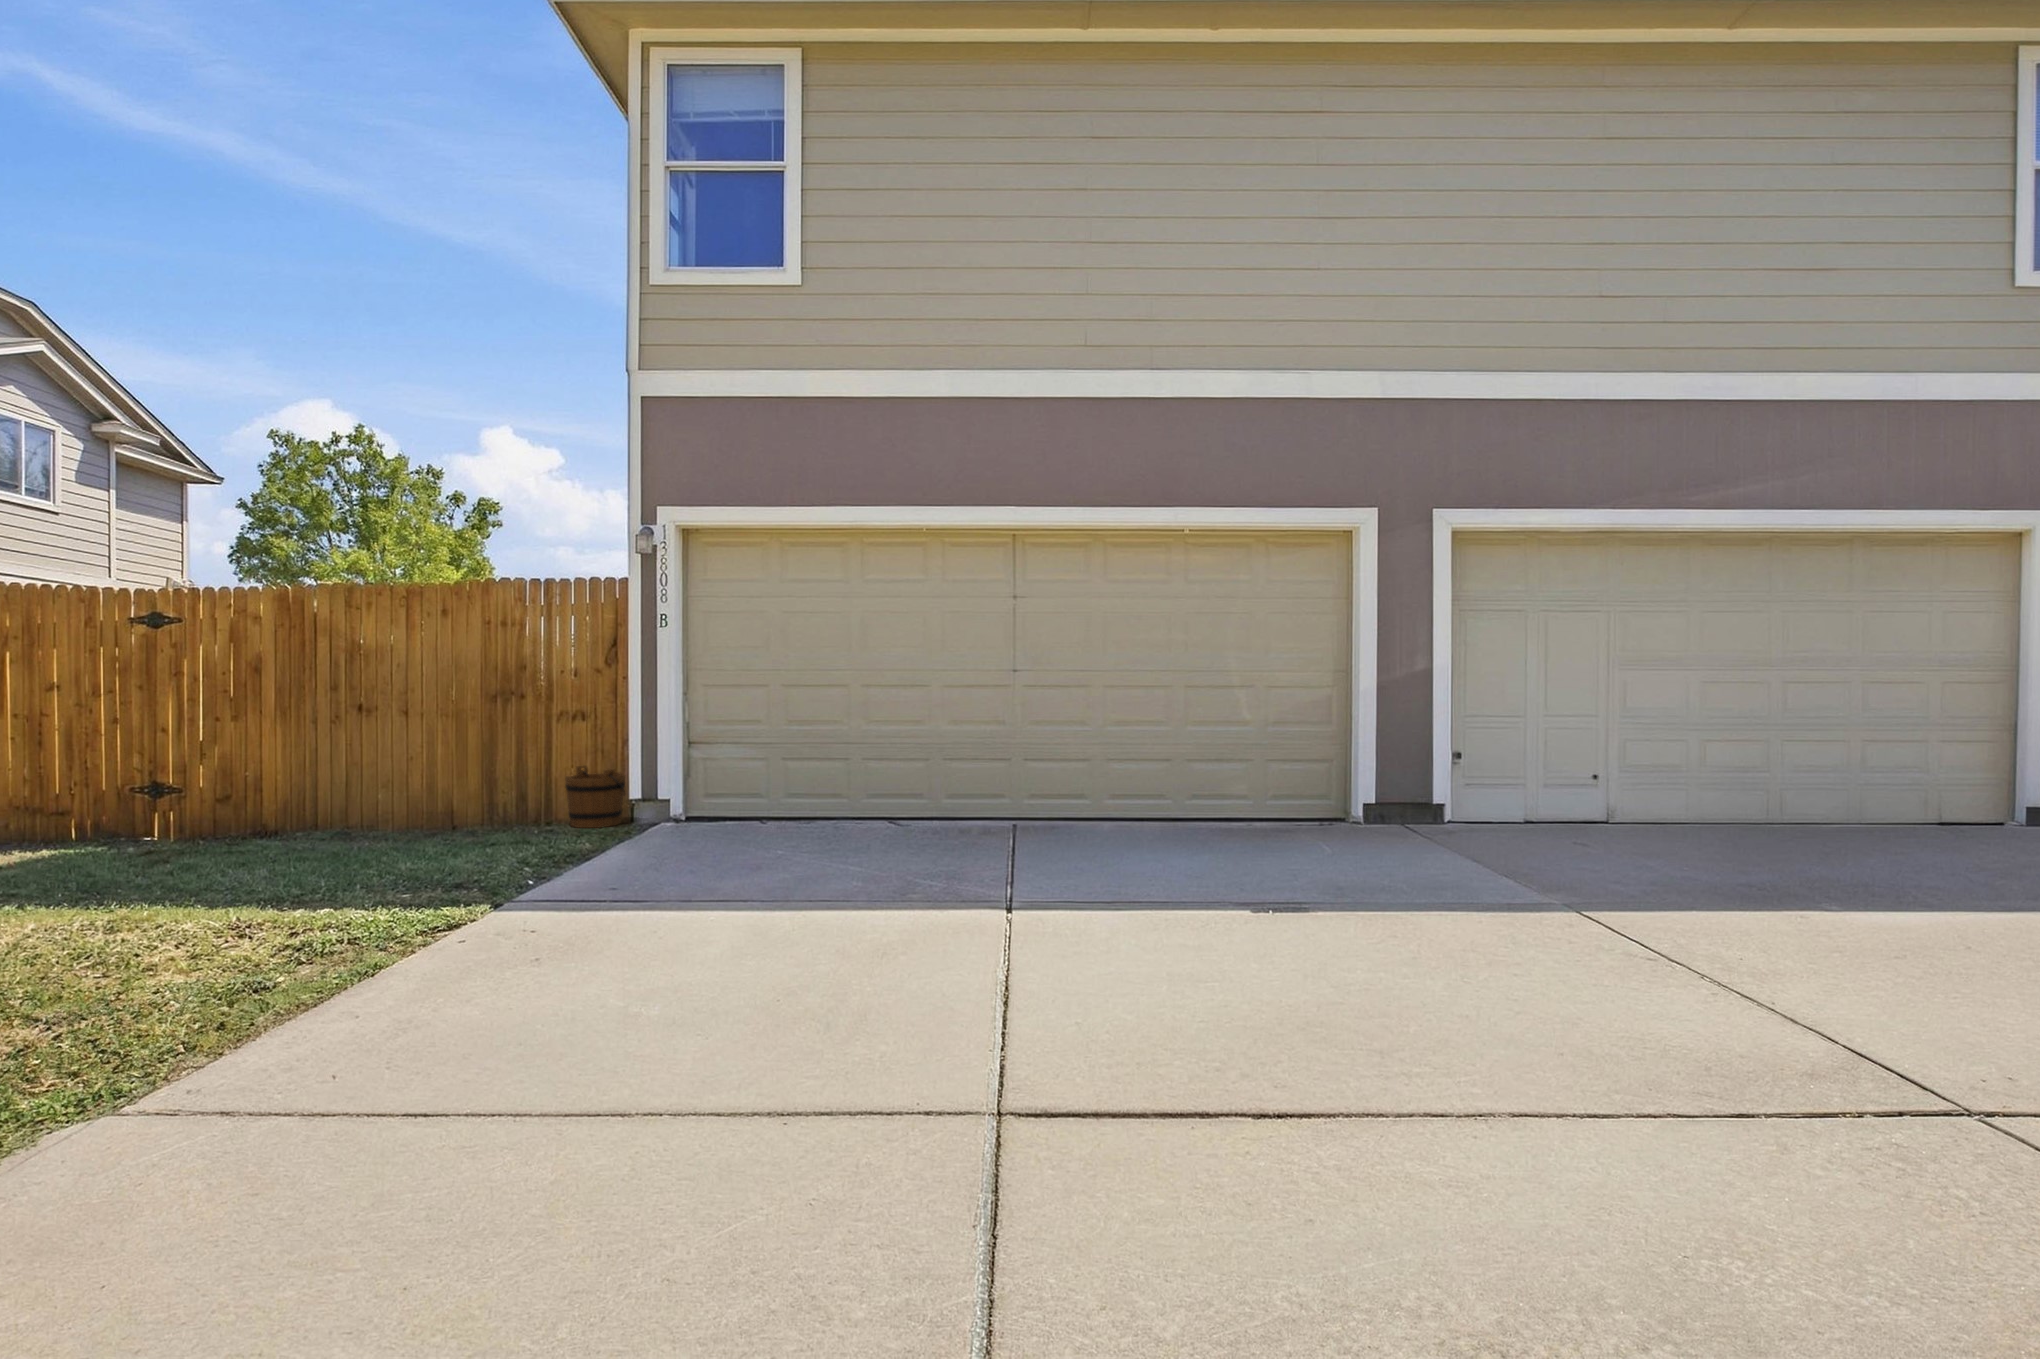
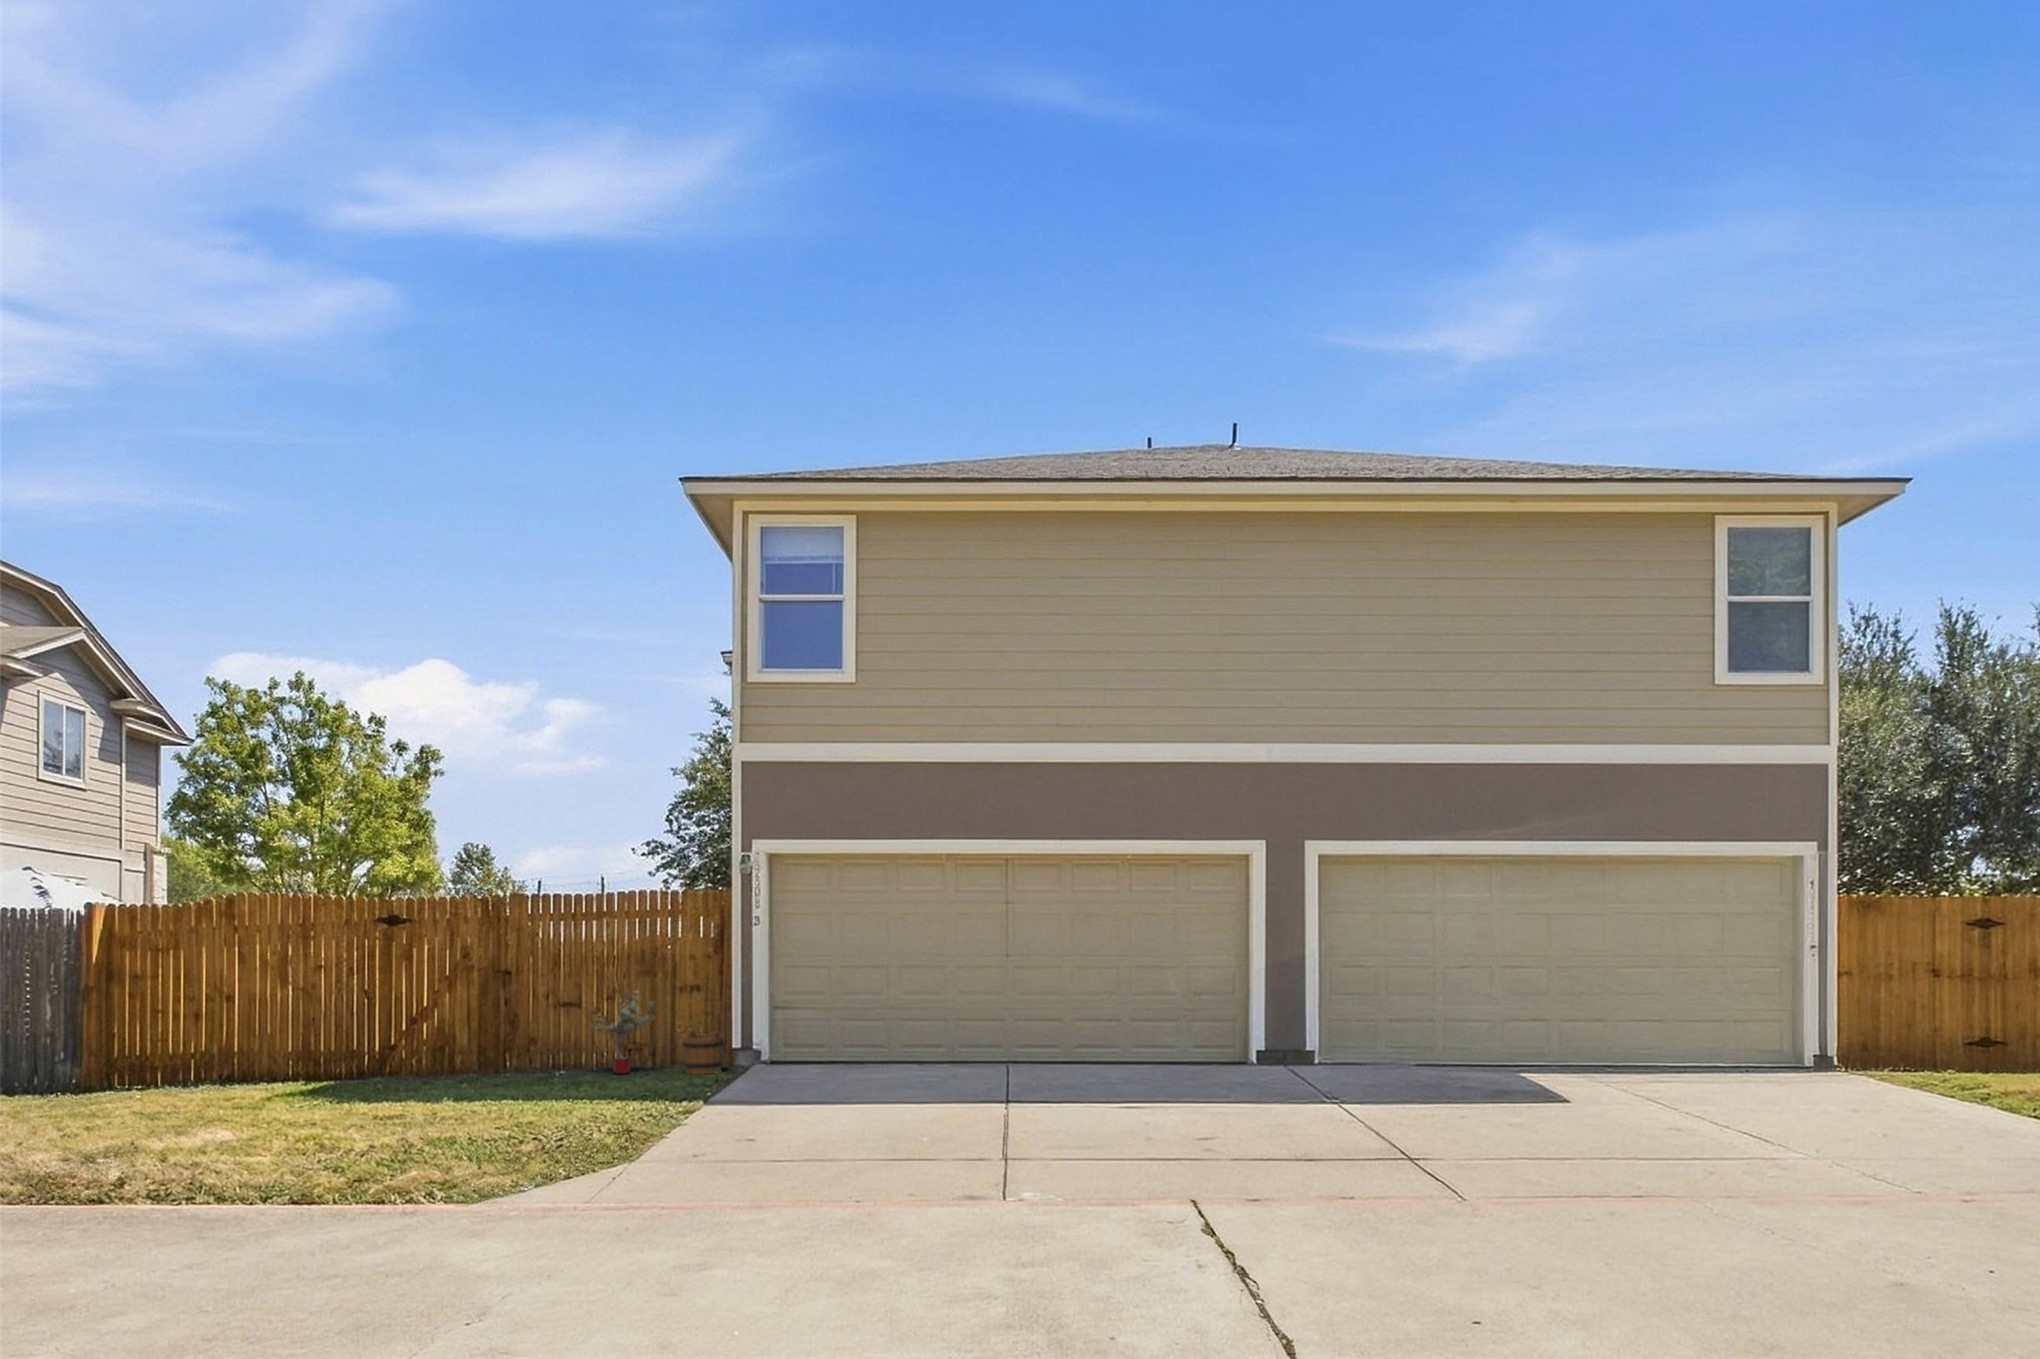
potted tree: none [439,711,530,826] -> present [591,991,655,1074]

